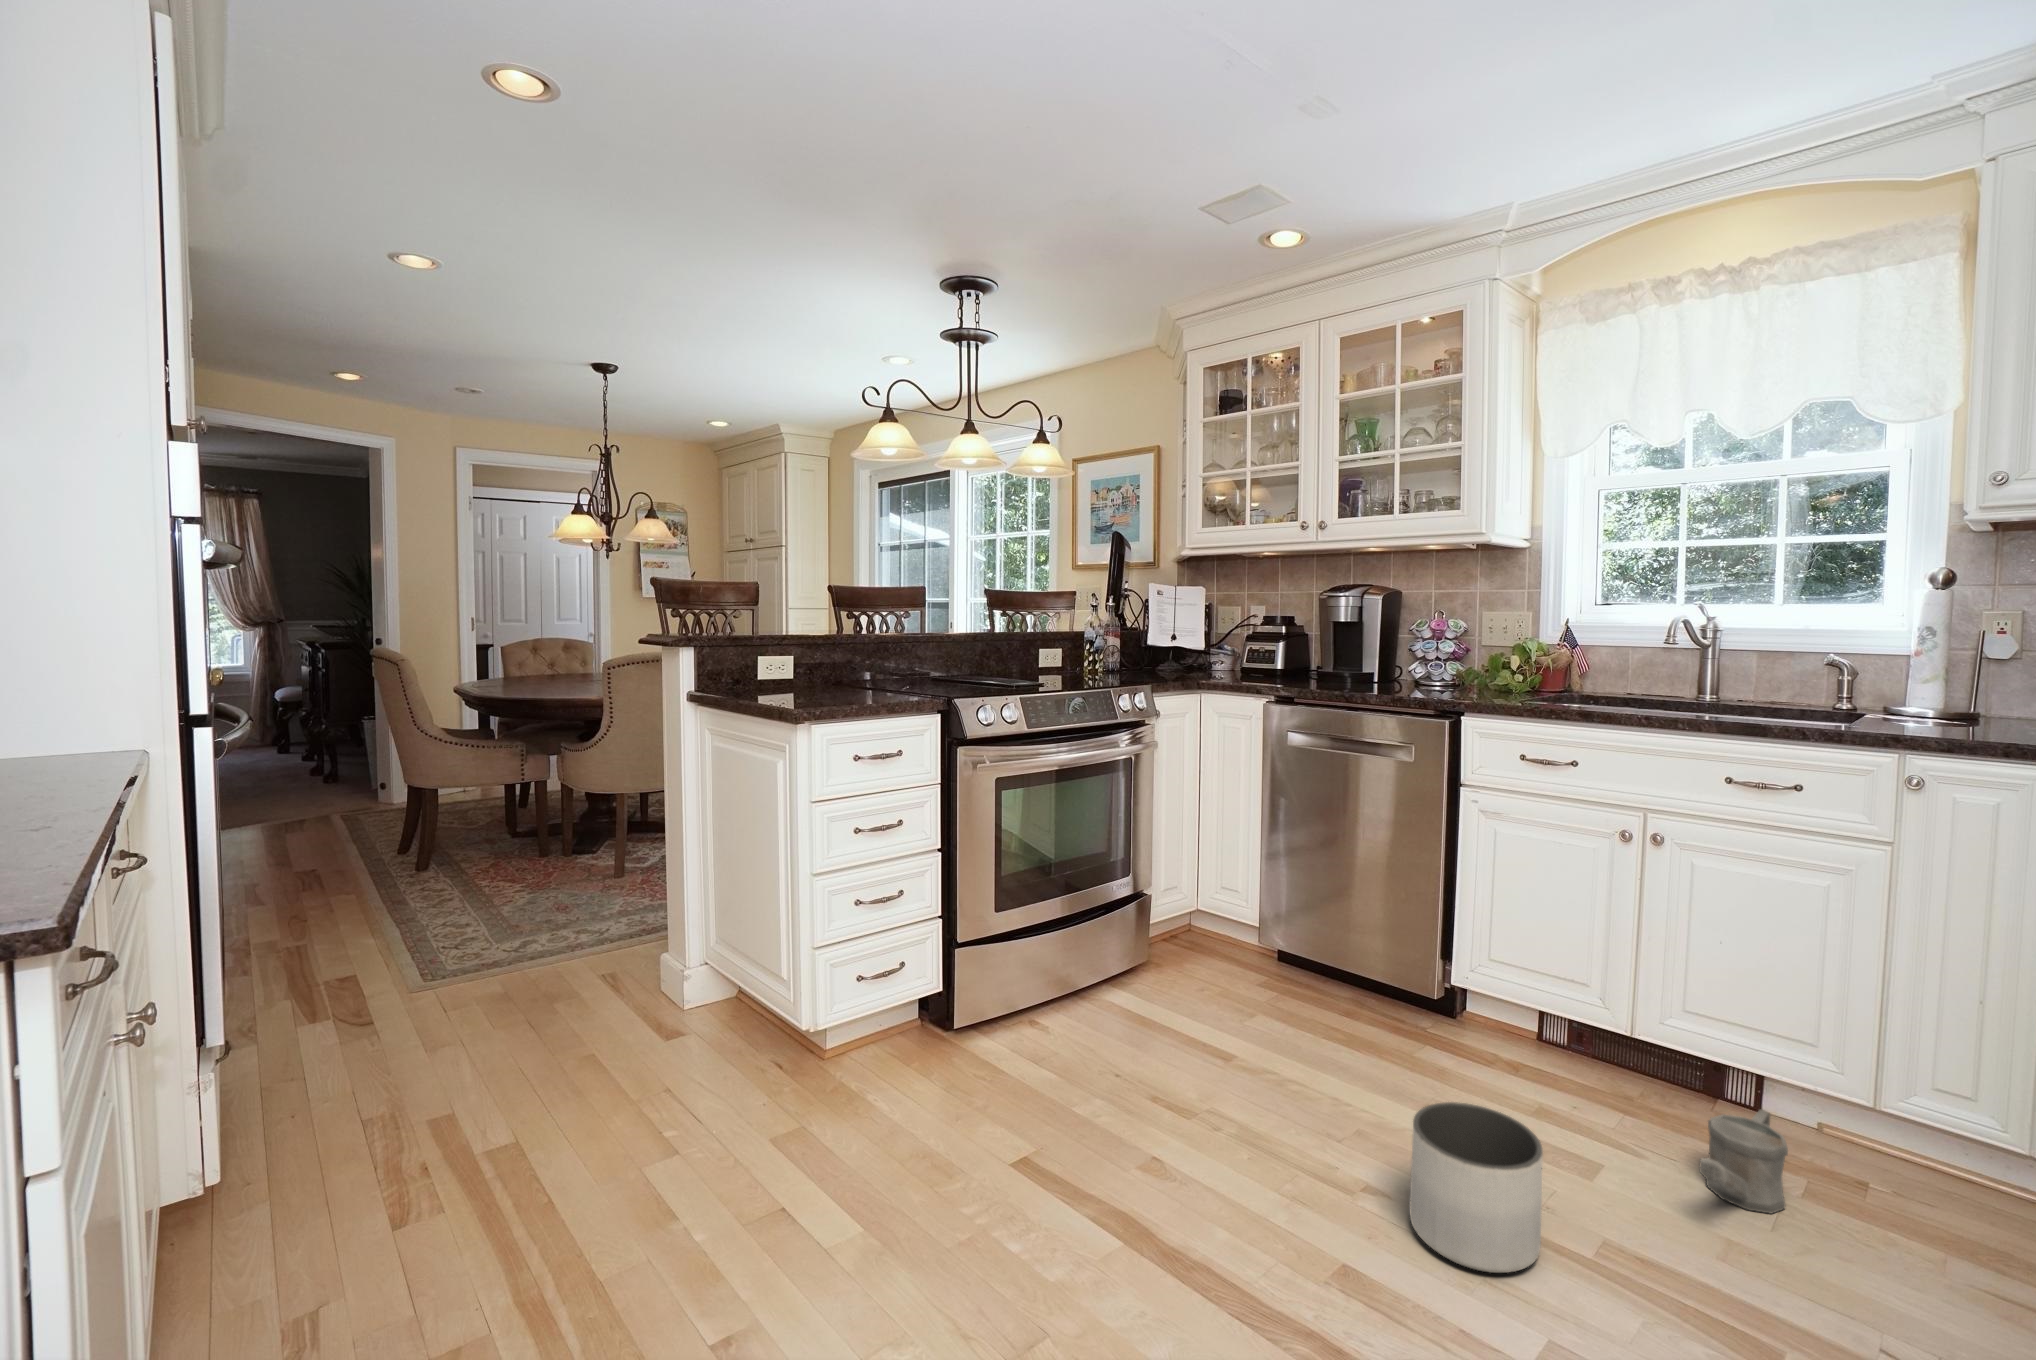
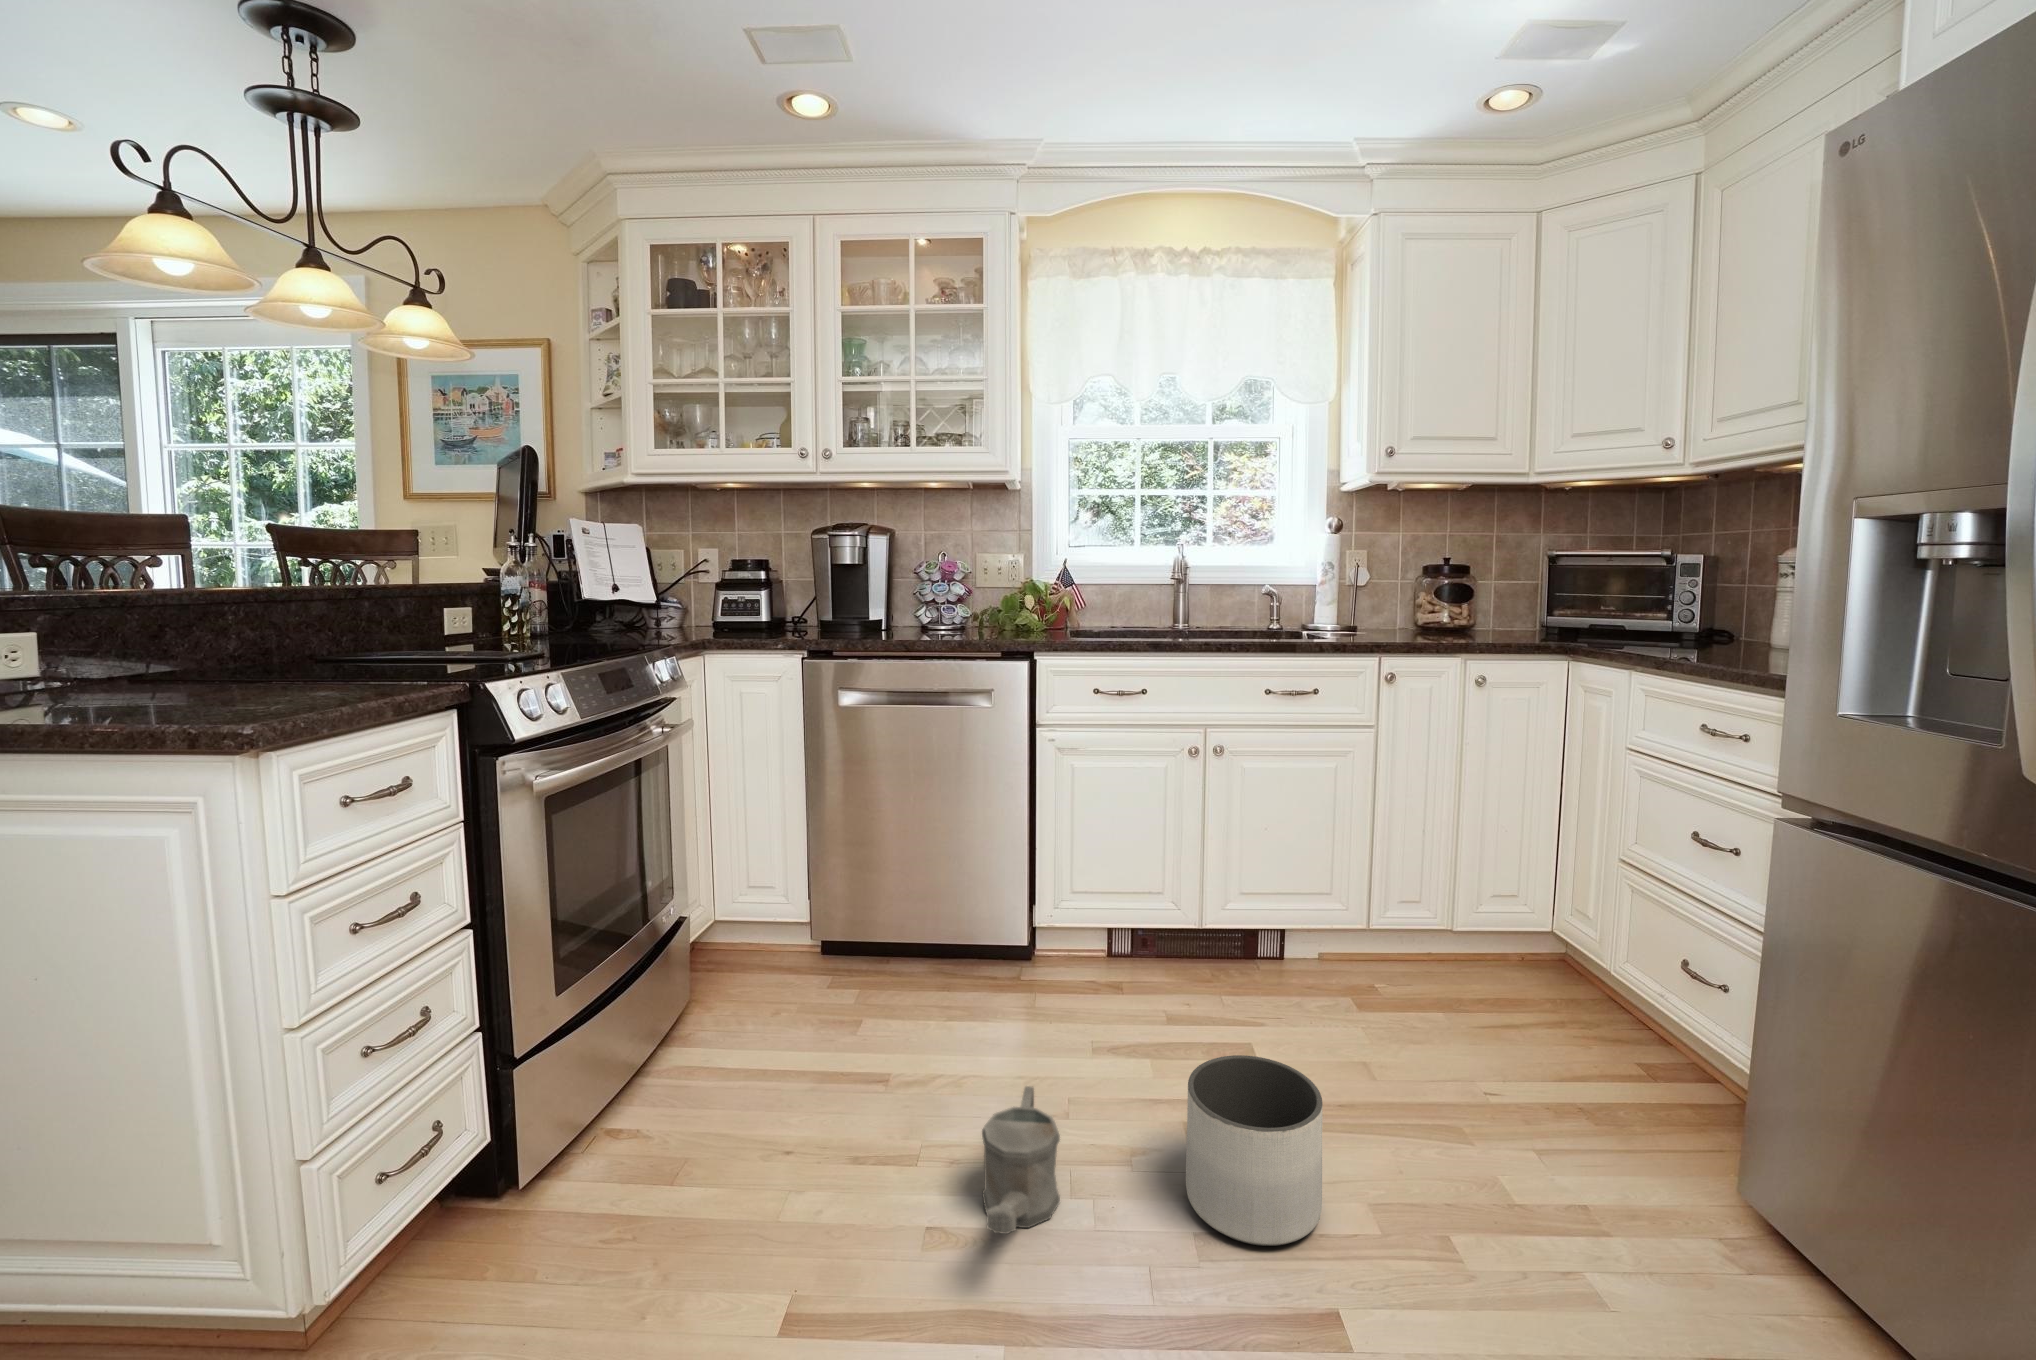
watering can: present [1699,1110,1788,1214] -> present [982,1086,1060,1234]

